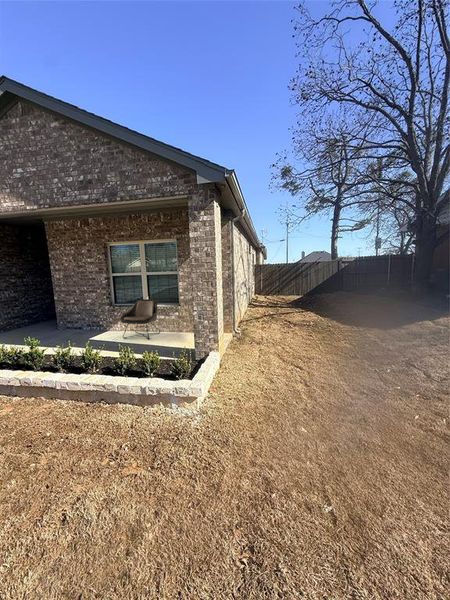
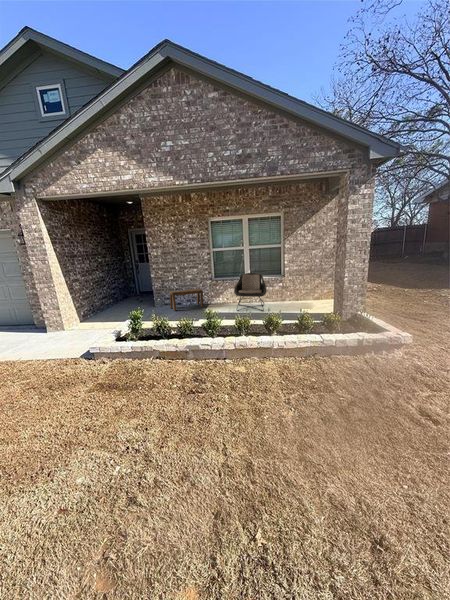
bench: none [61,314,99,337] -> present [170,288,203,311]

